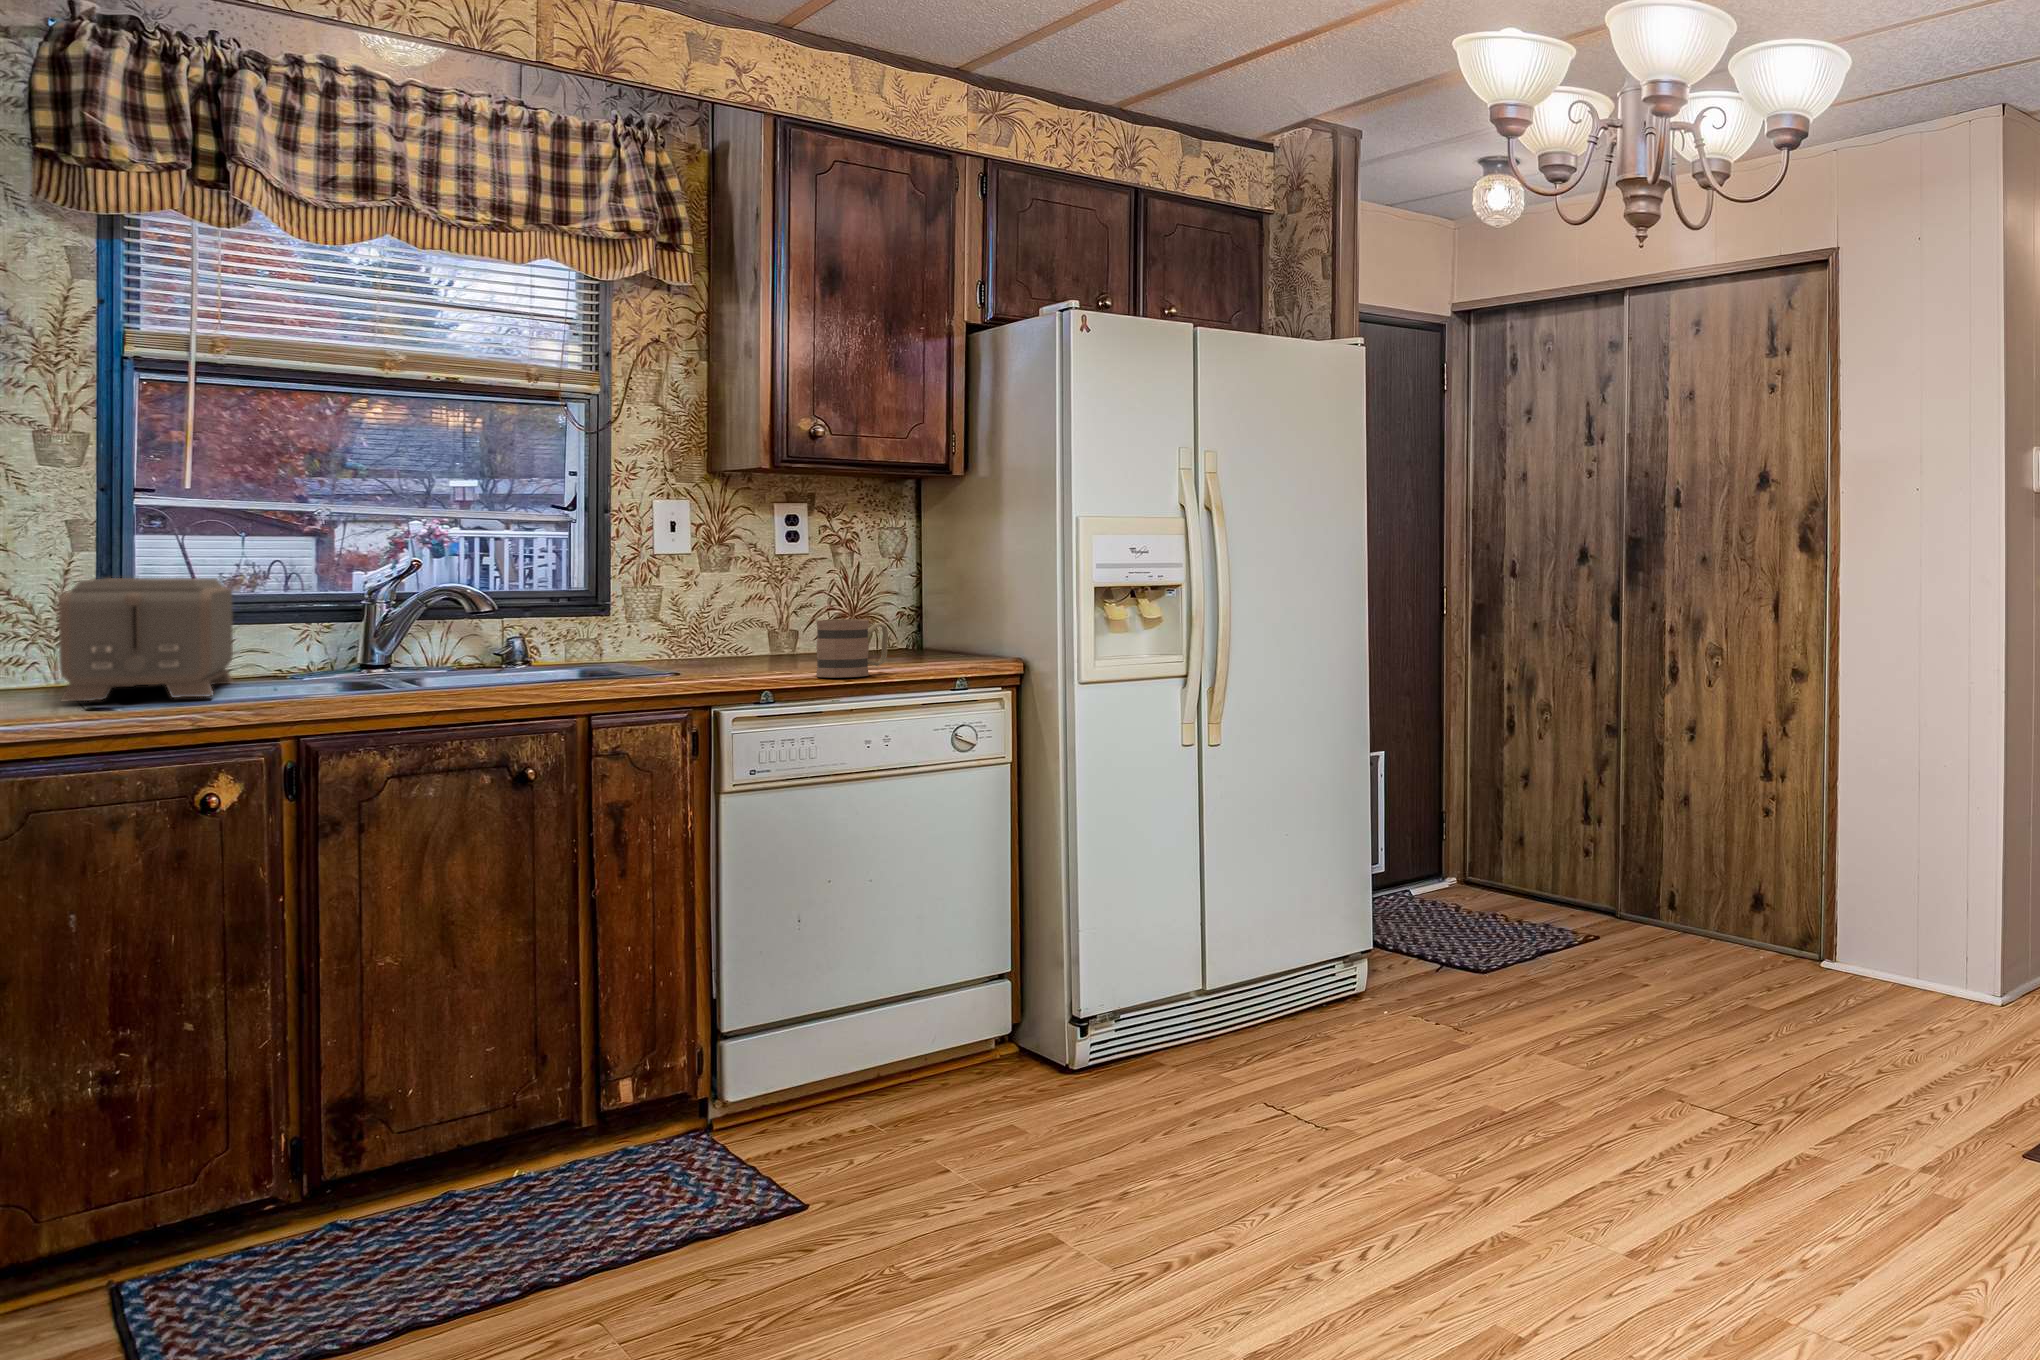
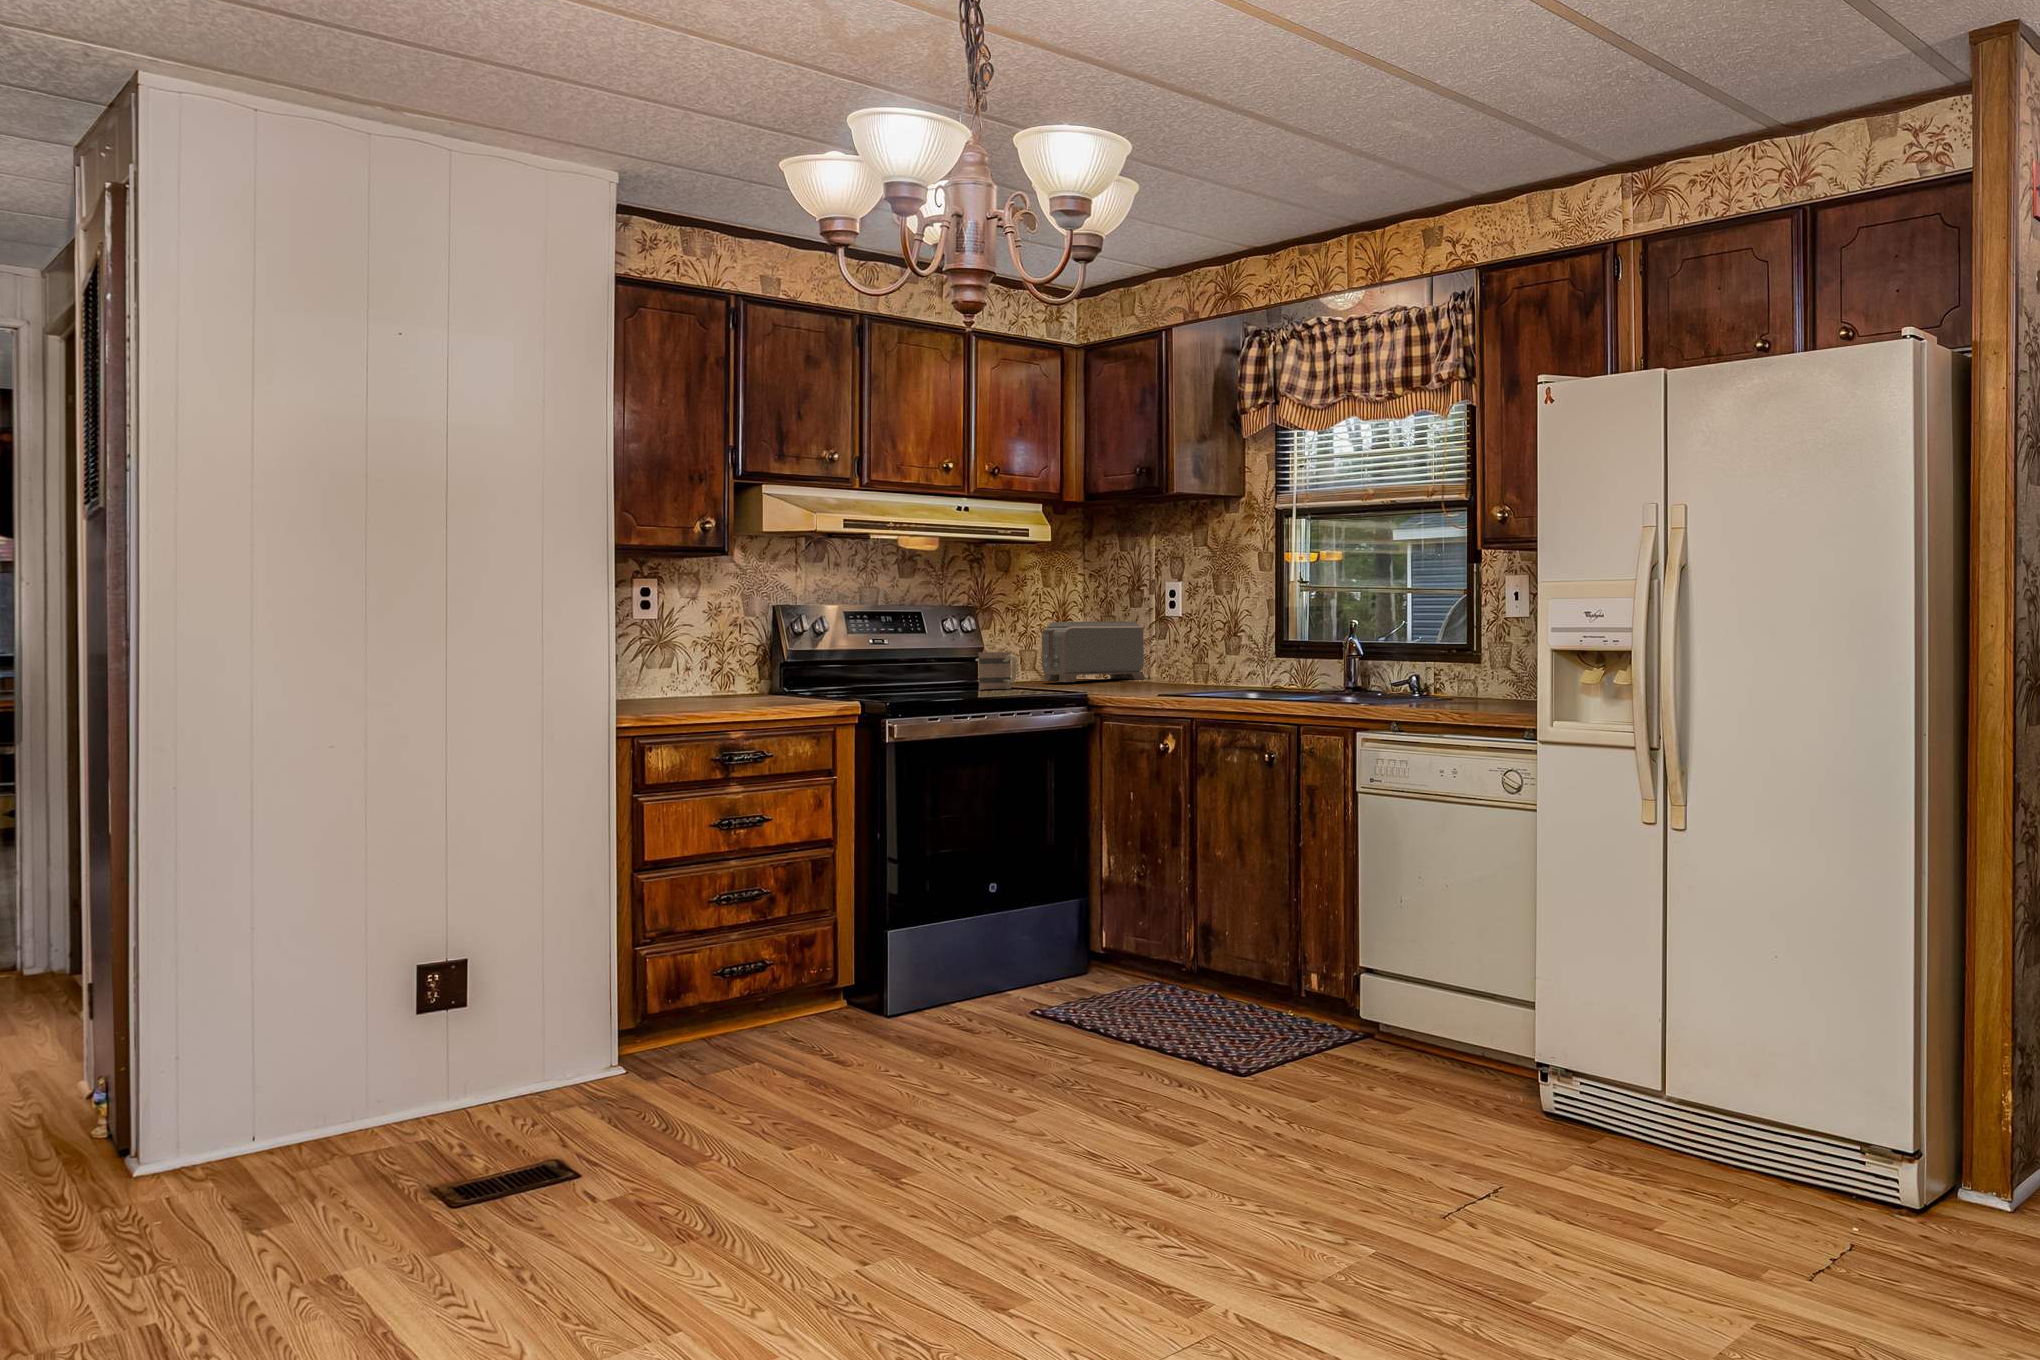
toaster: present [59,578,233,702] -> present [1042,621,1145,682]

